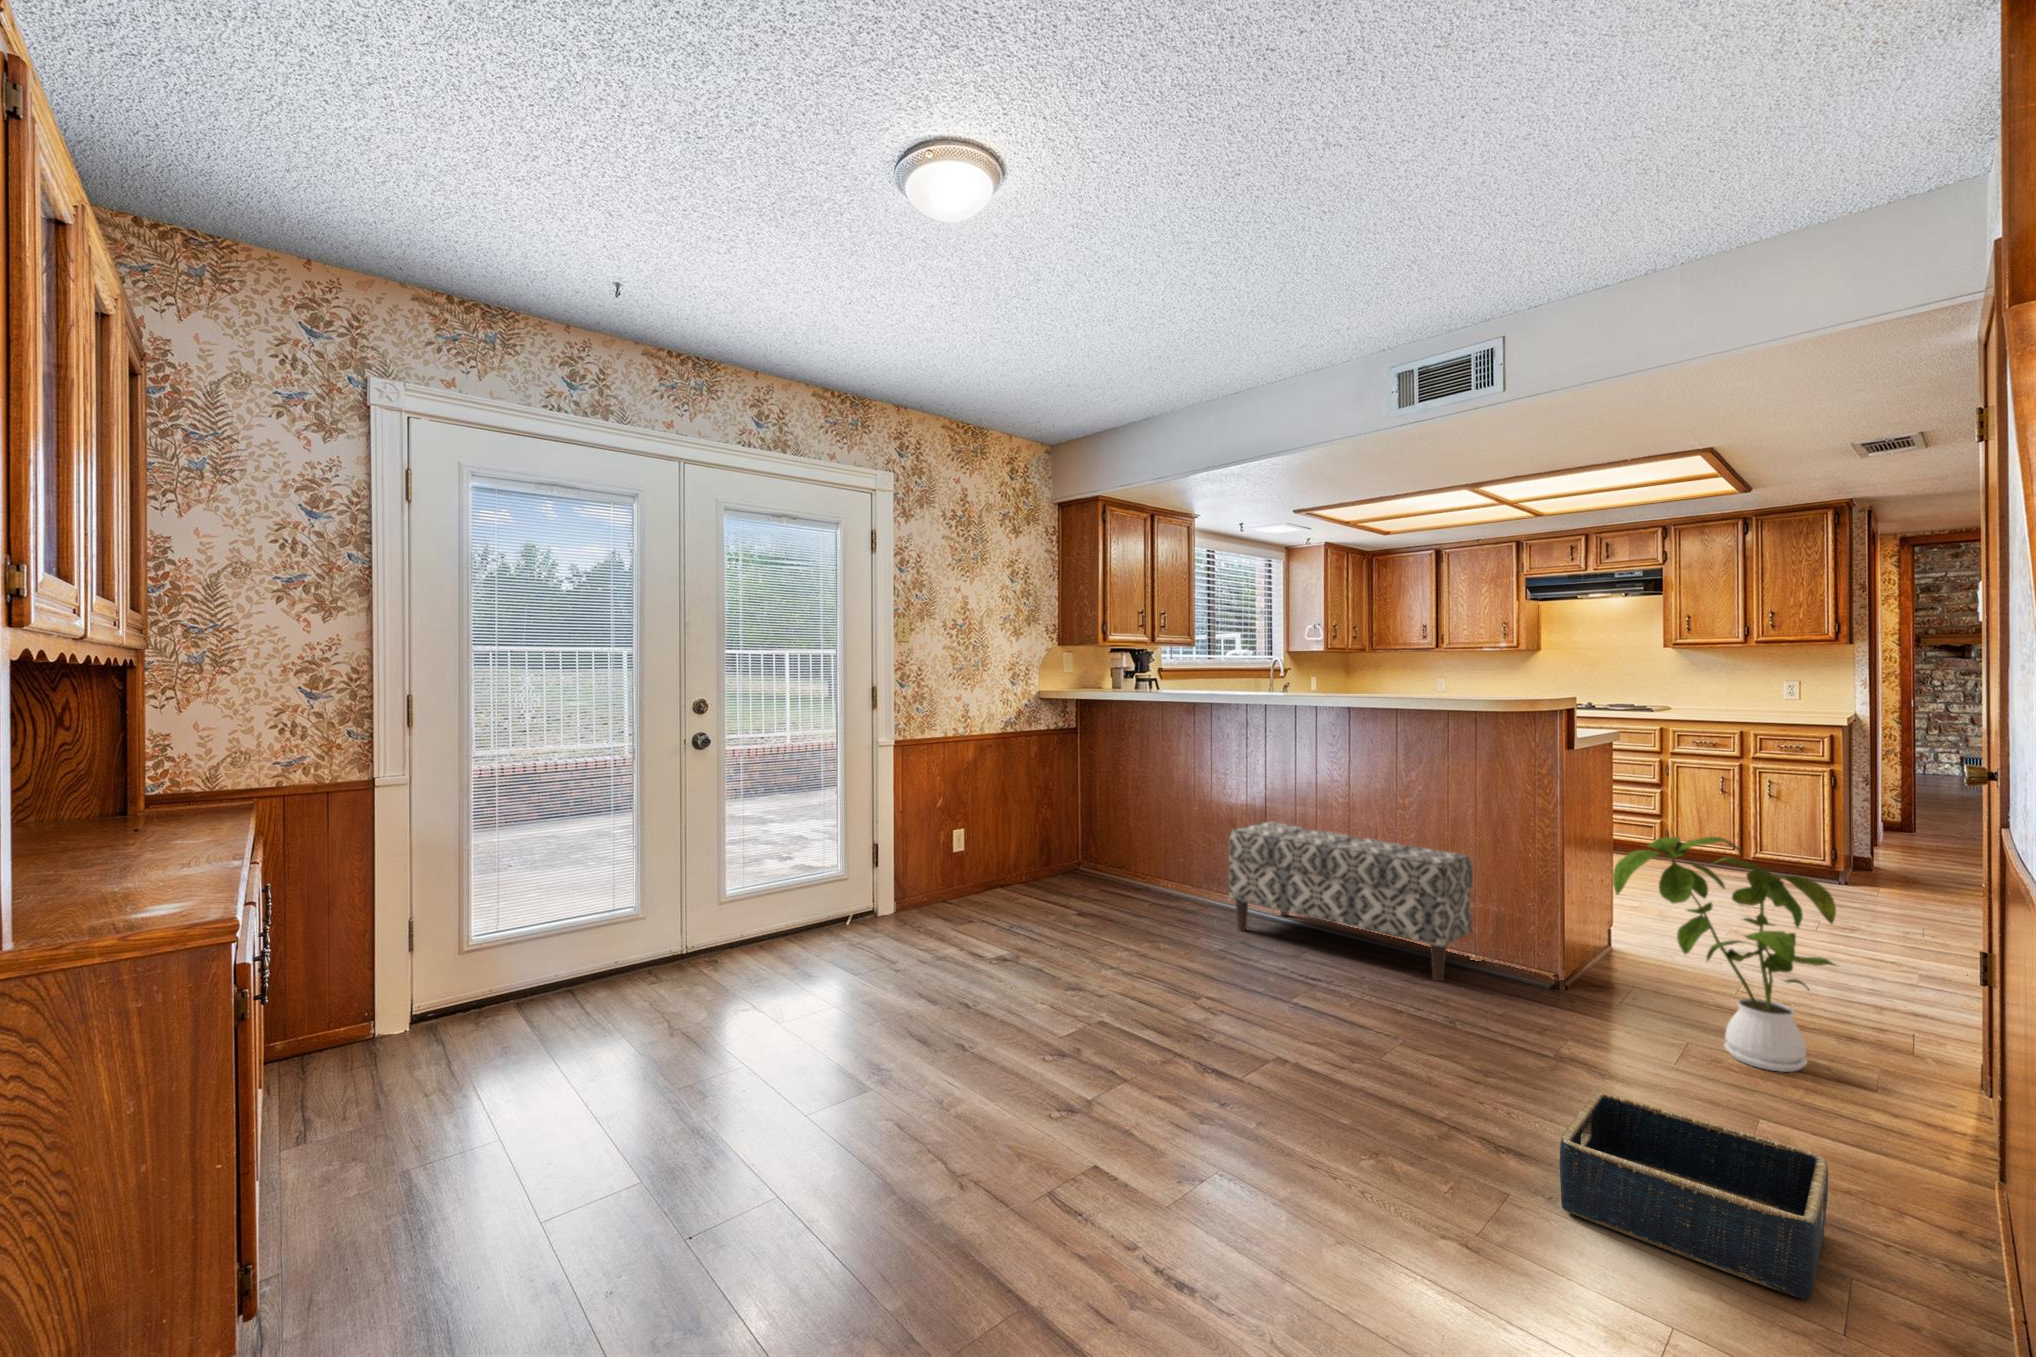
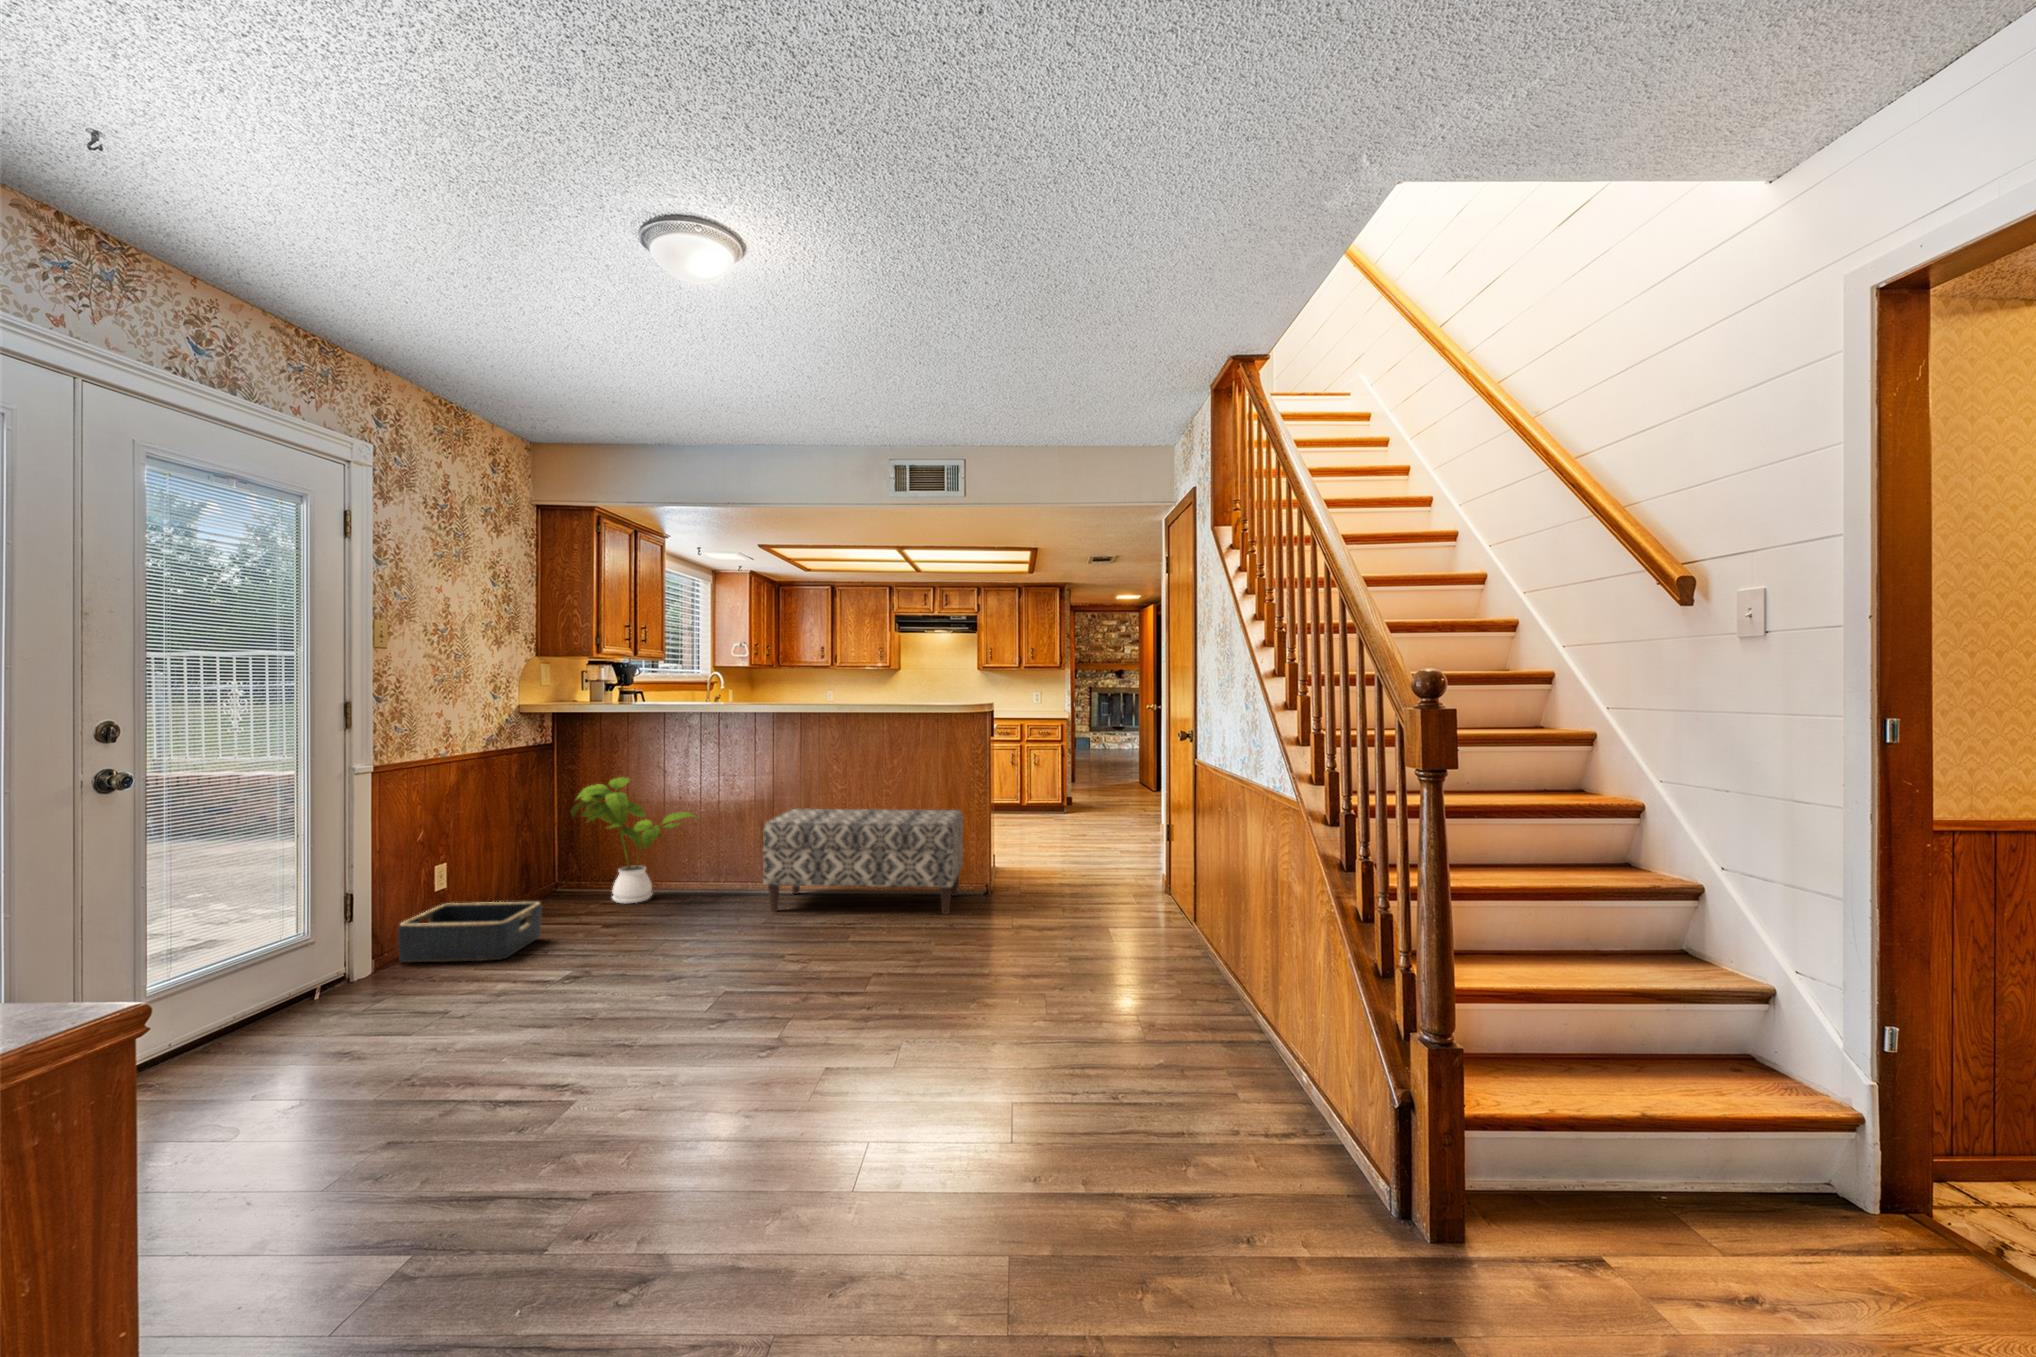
house plant: present [1613,837,1836,1072] -> present [571,777,698,904]
basket: present [1560,1093,1828,1299] -> present [398,902,542,962]

